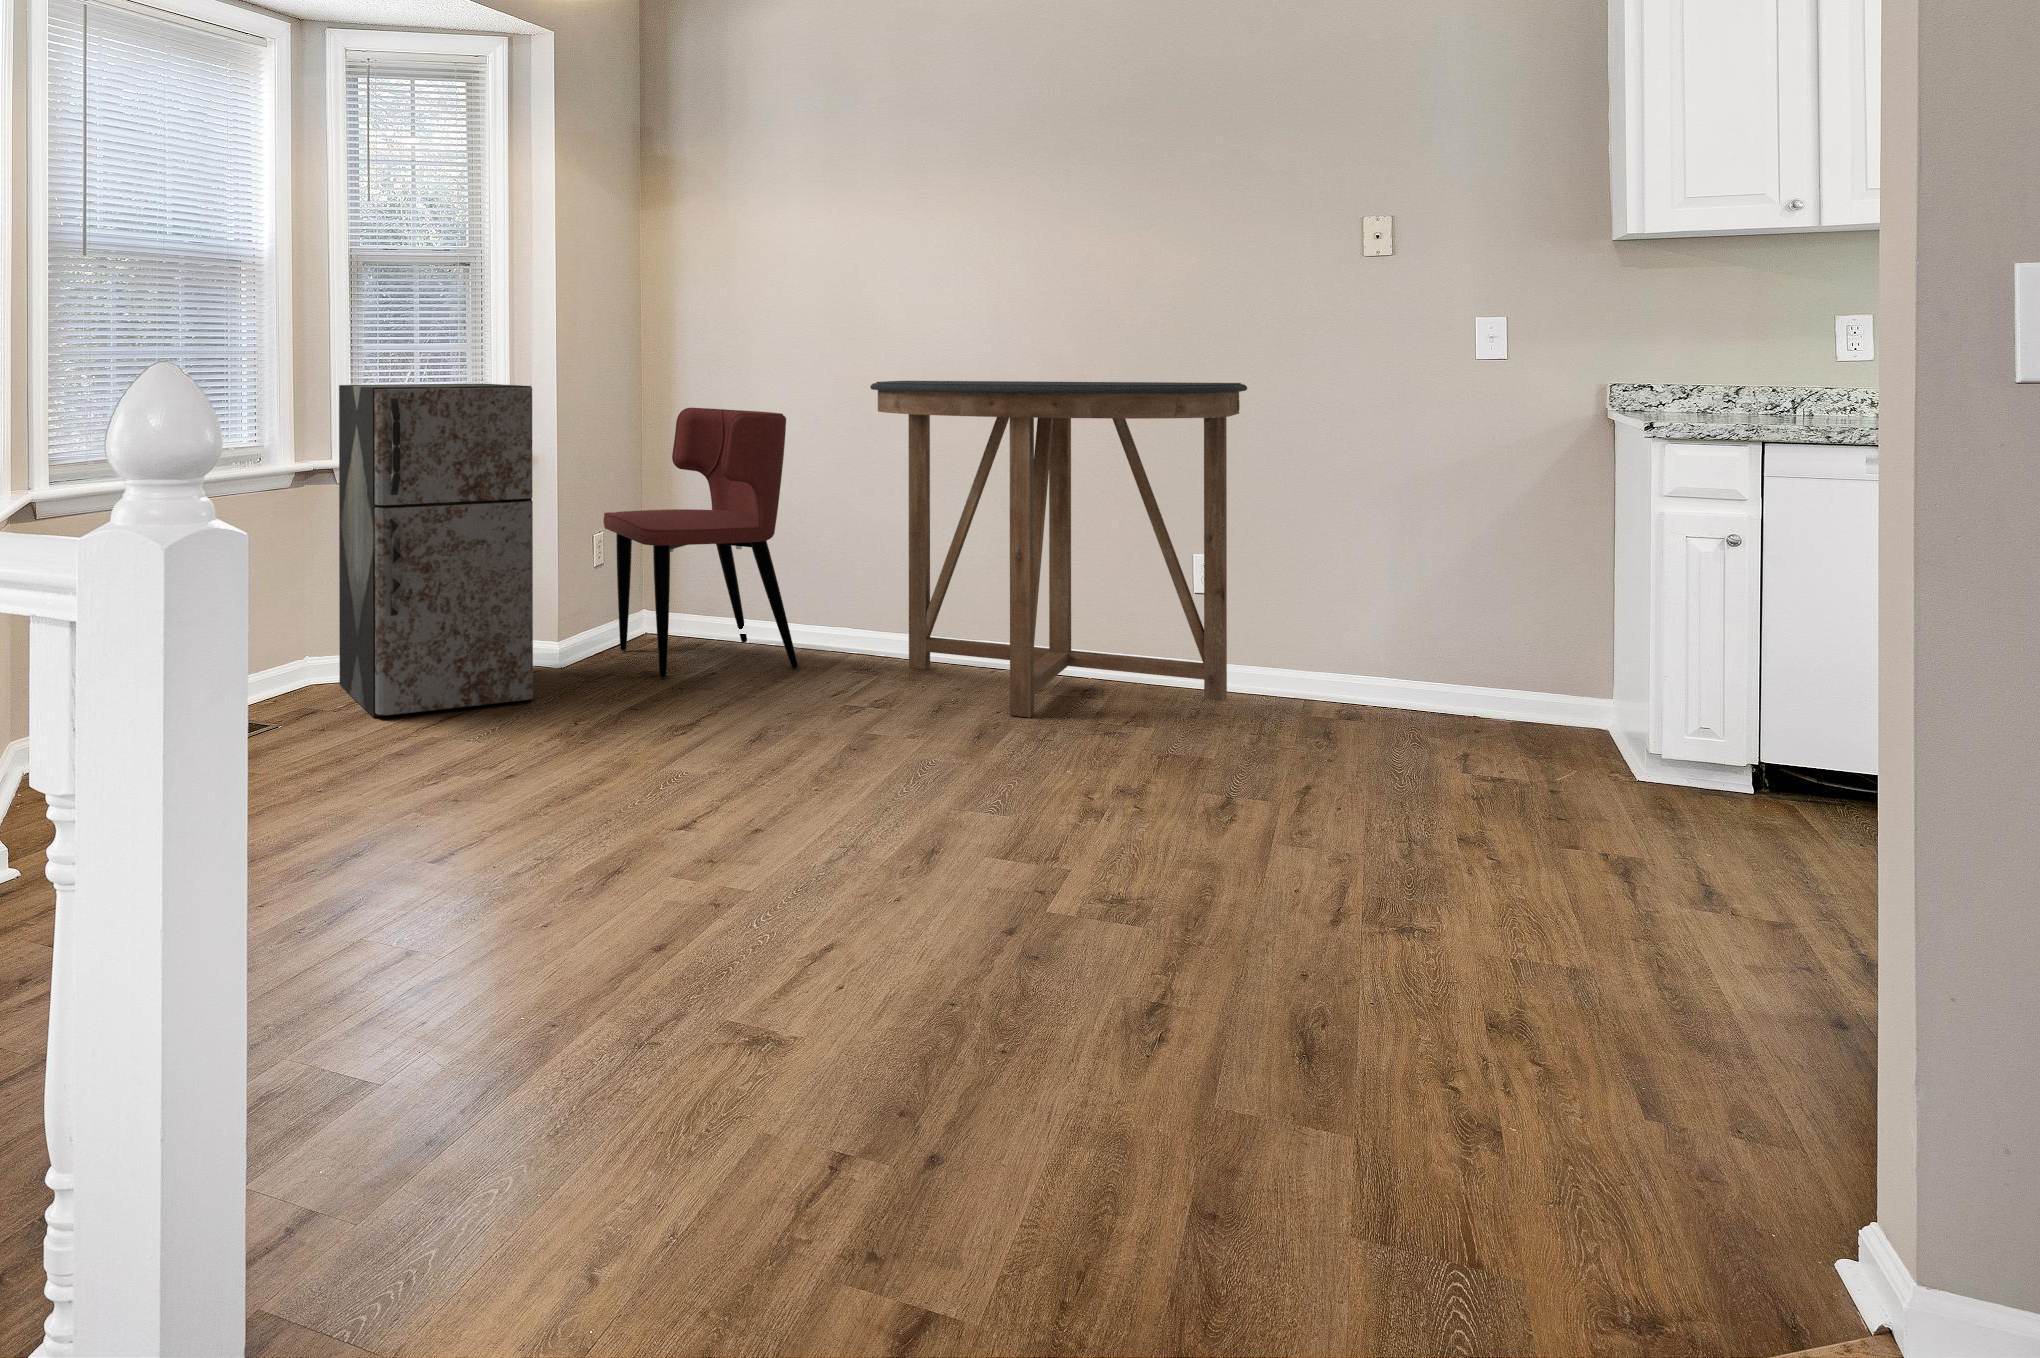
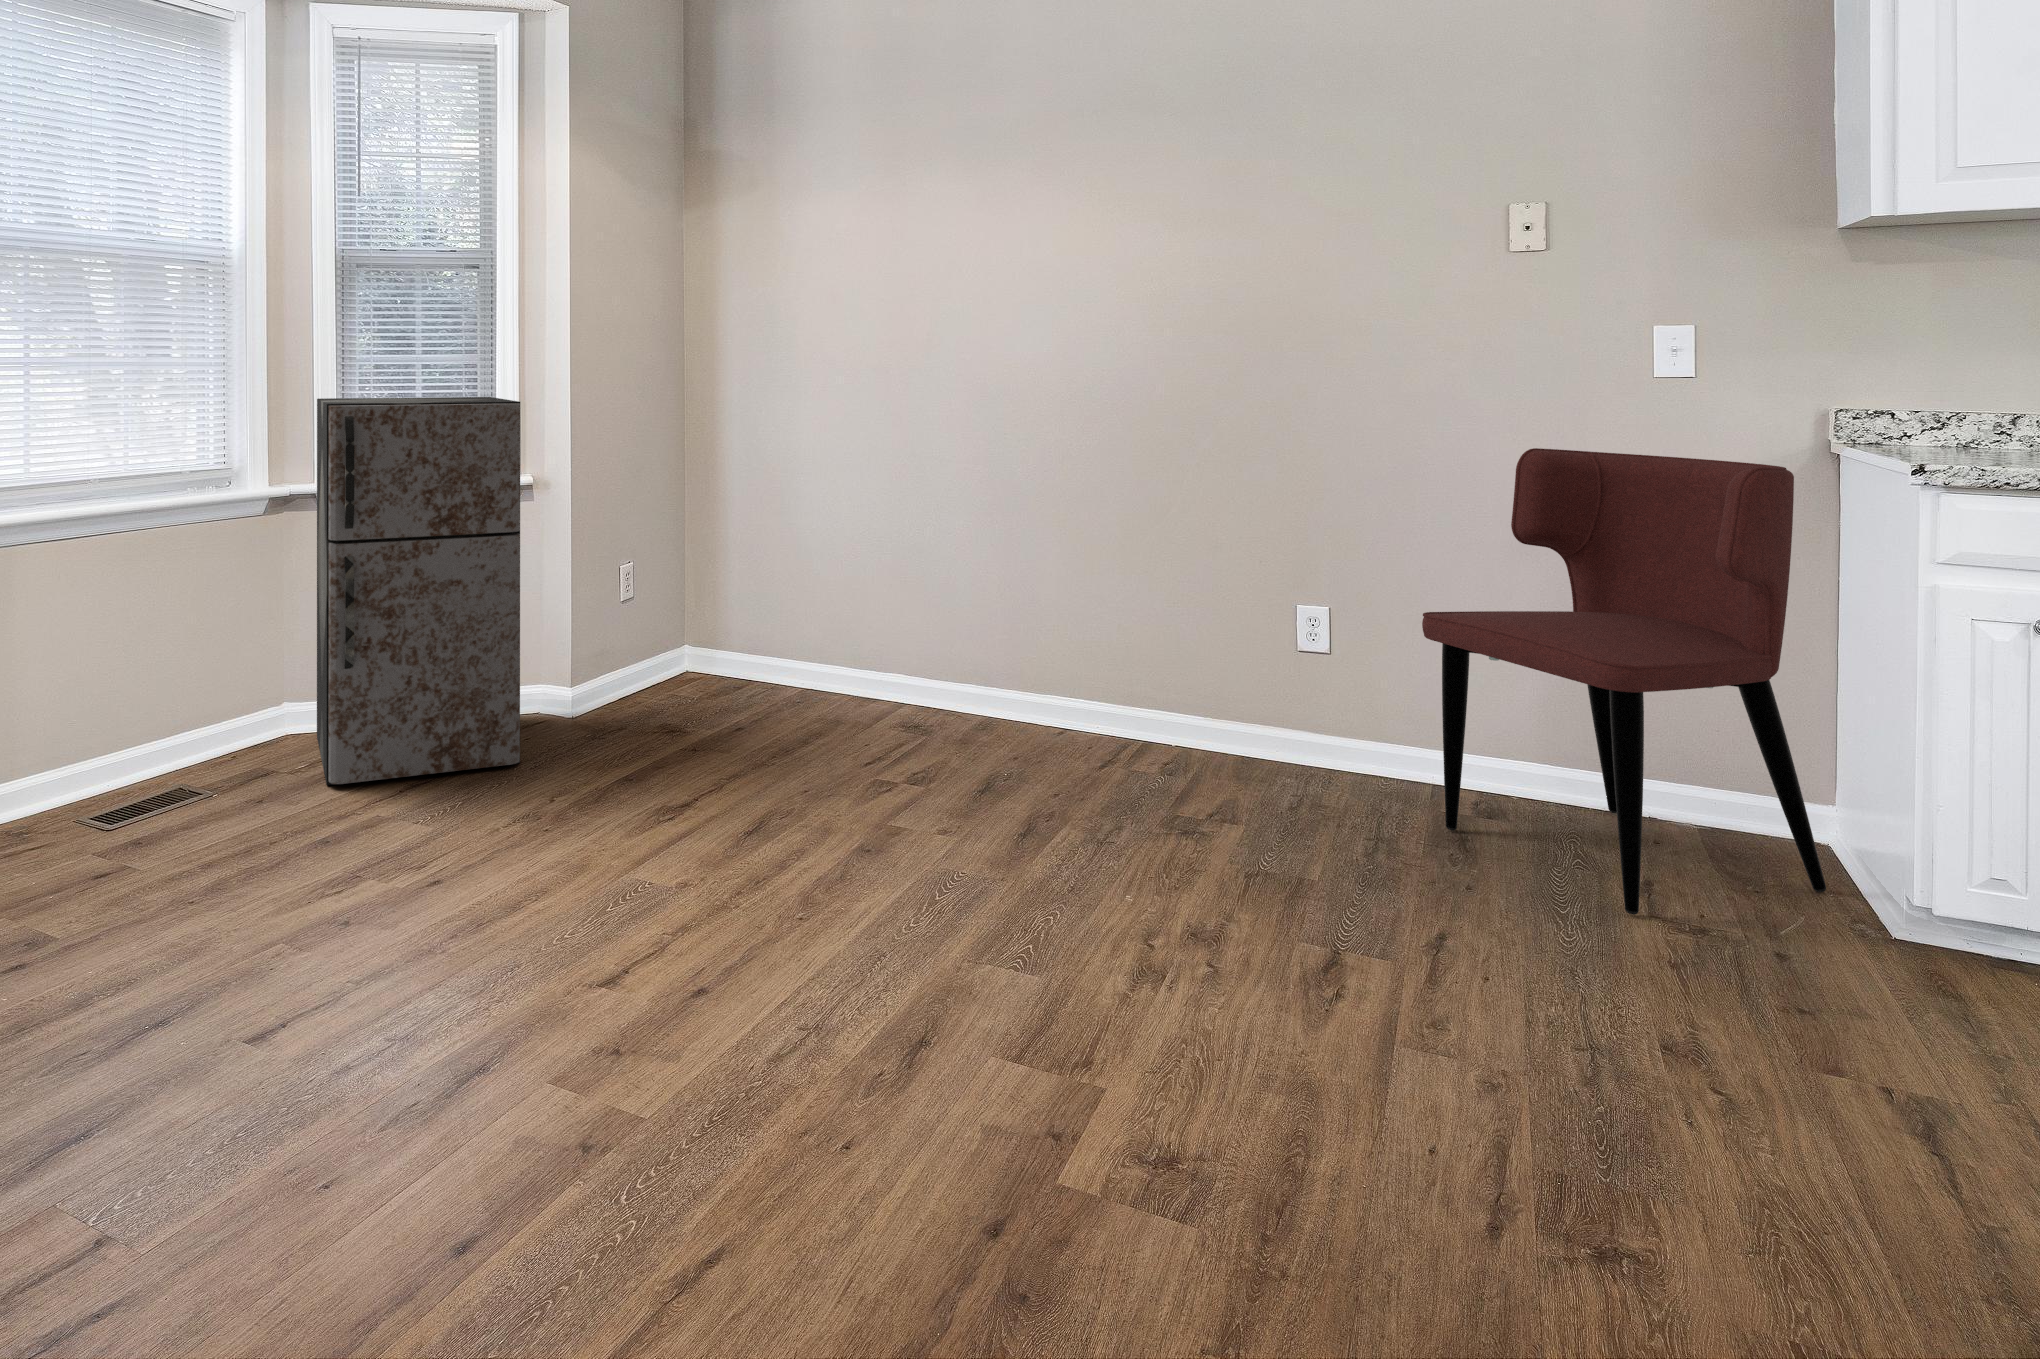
console table: present [870,381,1247,717] -> none [919,395,1368,806]
dining chair: present [604,408,798,678] -> present [1422,448,1826,915]

